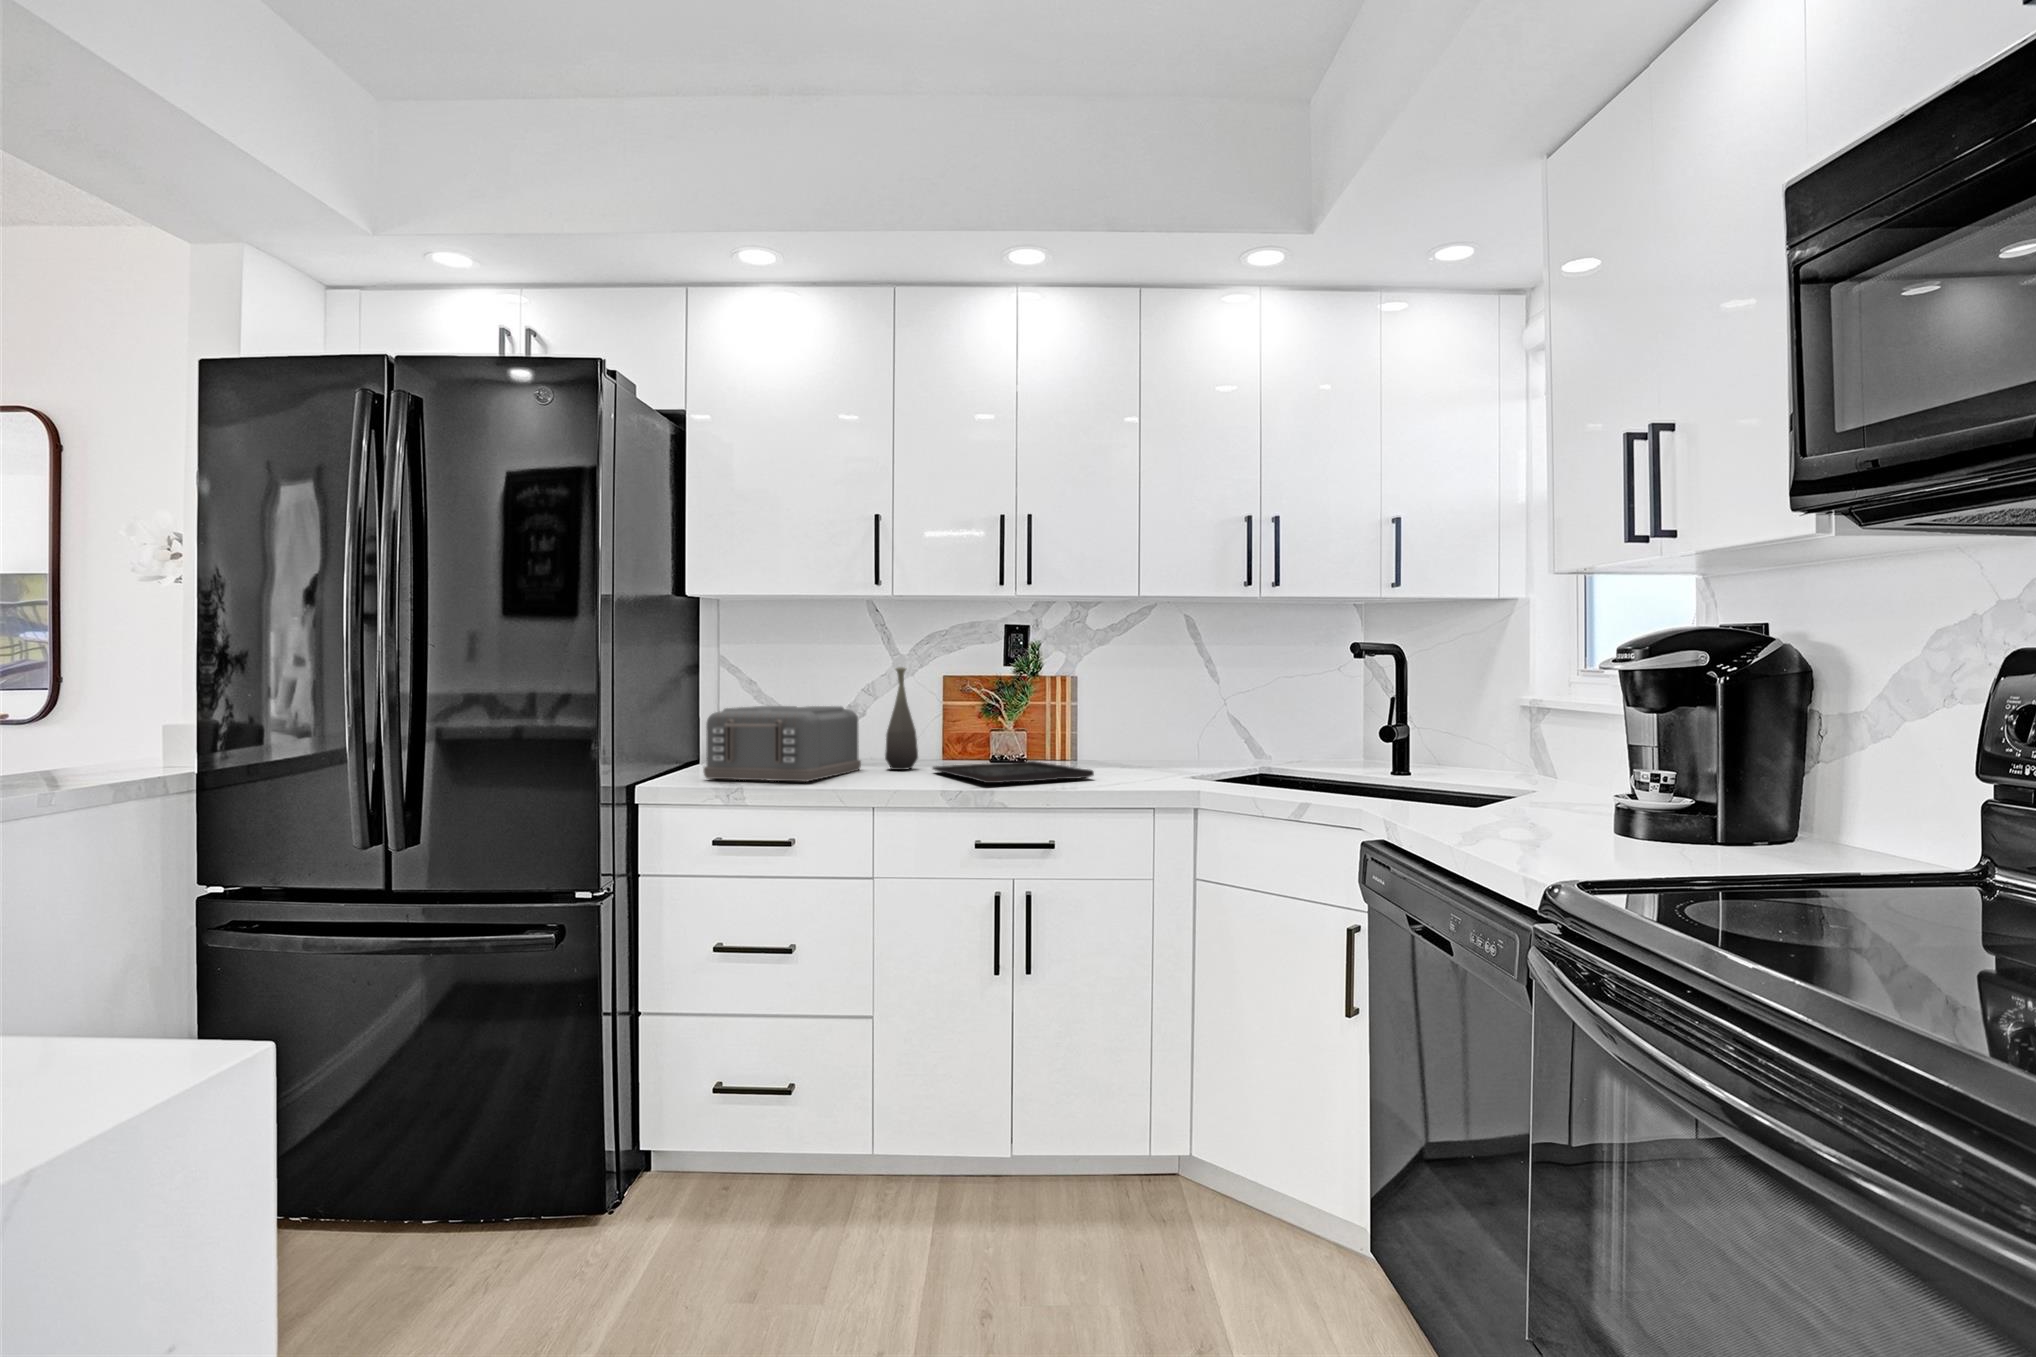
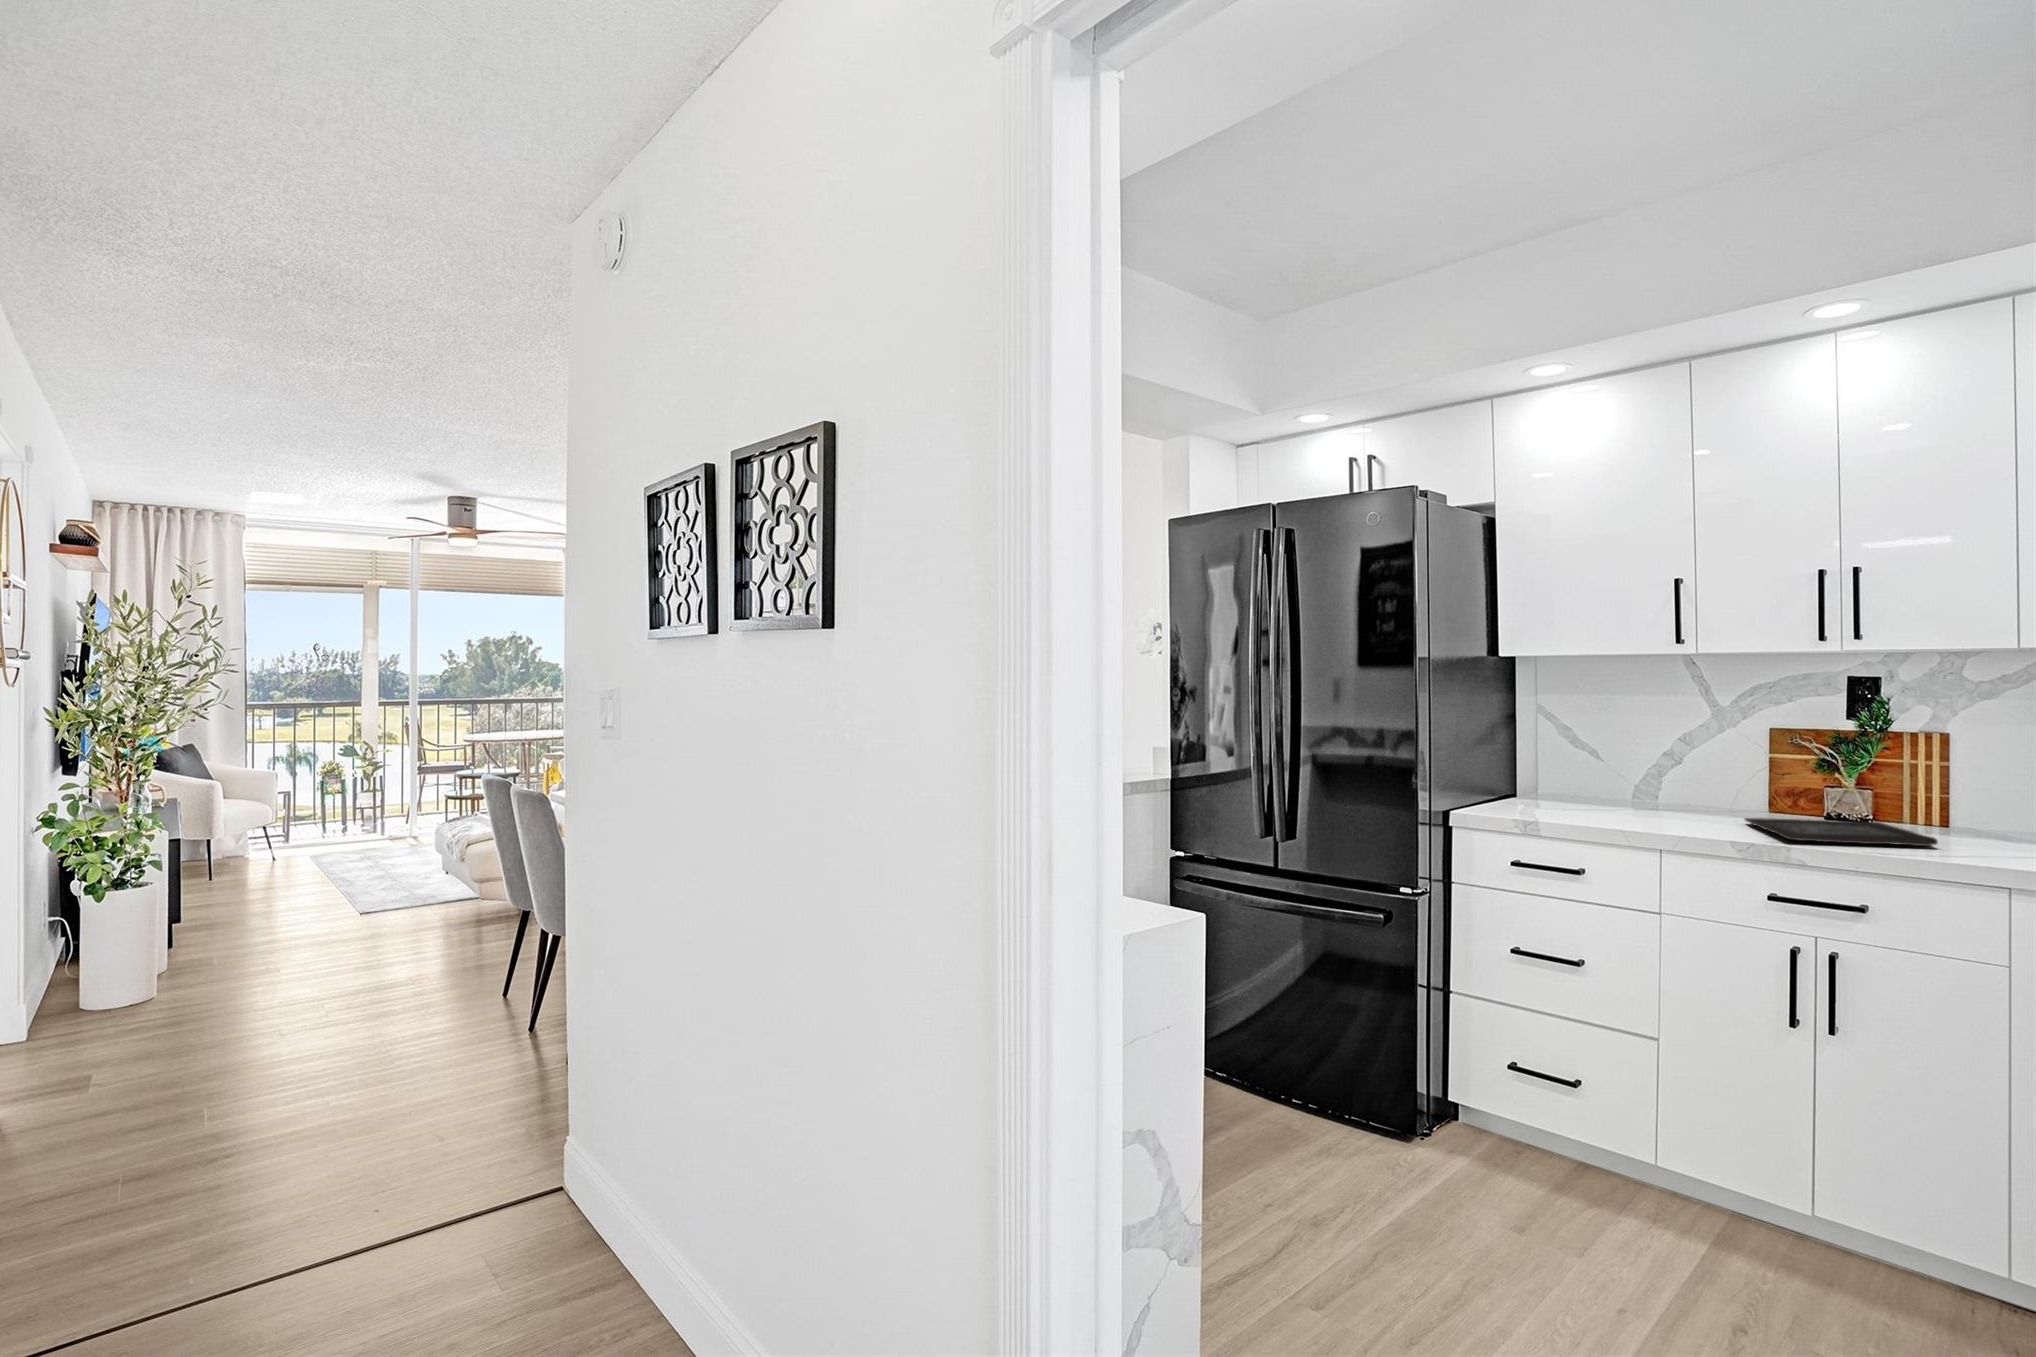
bottle: present [885,667,918,770] -> none [1695,720,1733,818]
toaster: present [704,706,861,782] -> none [1512,750,1671,821]

